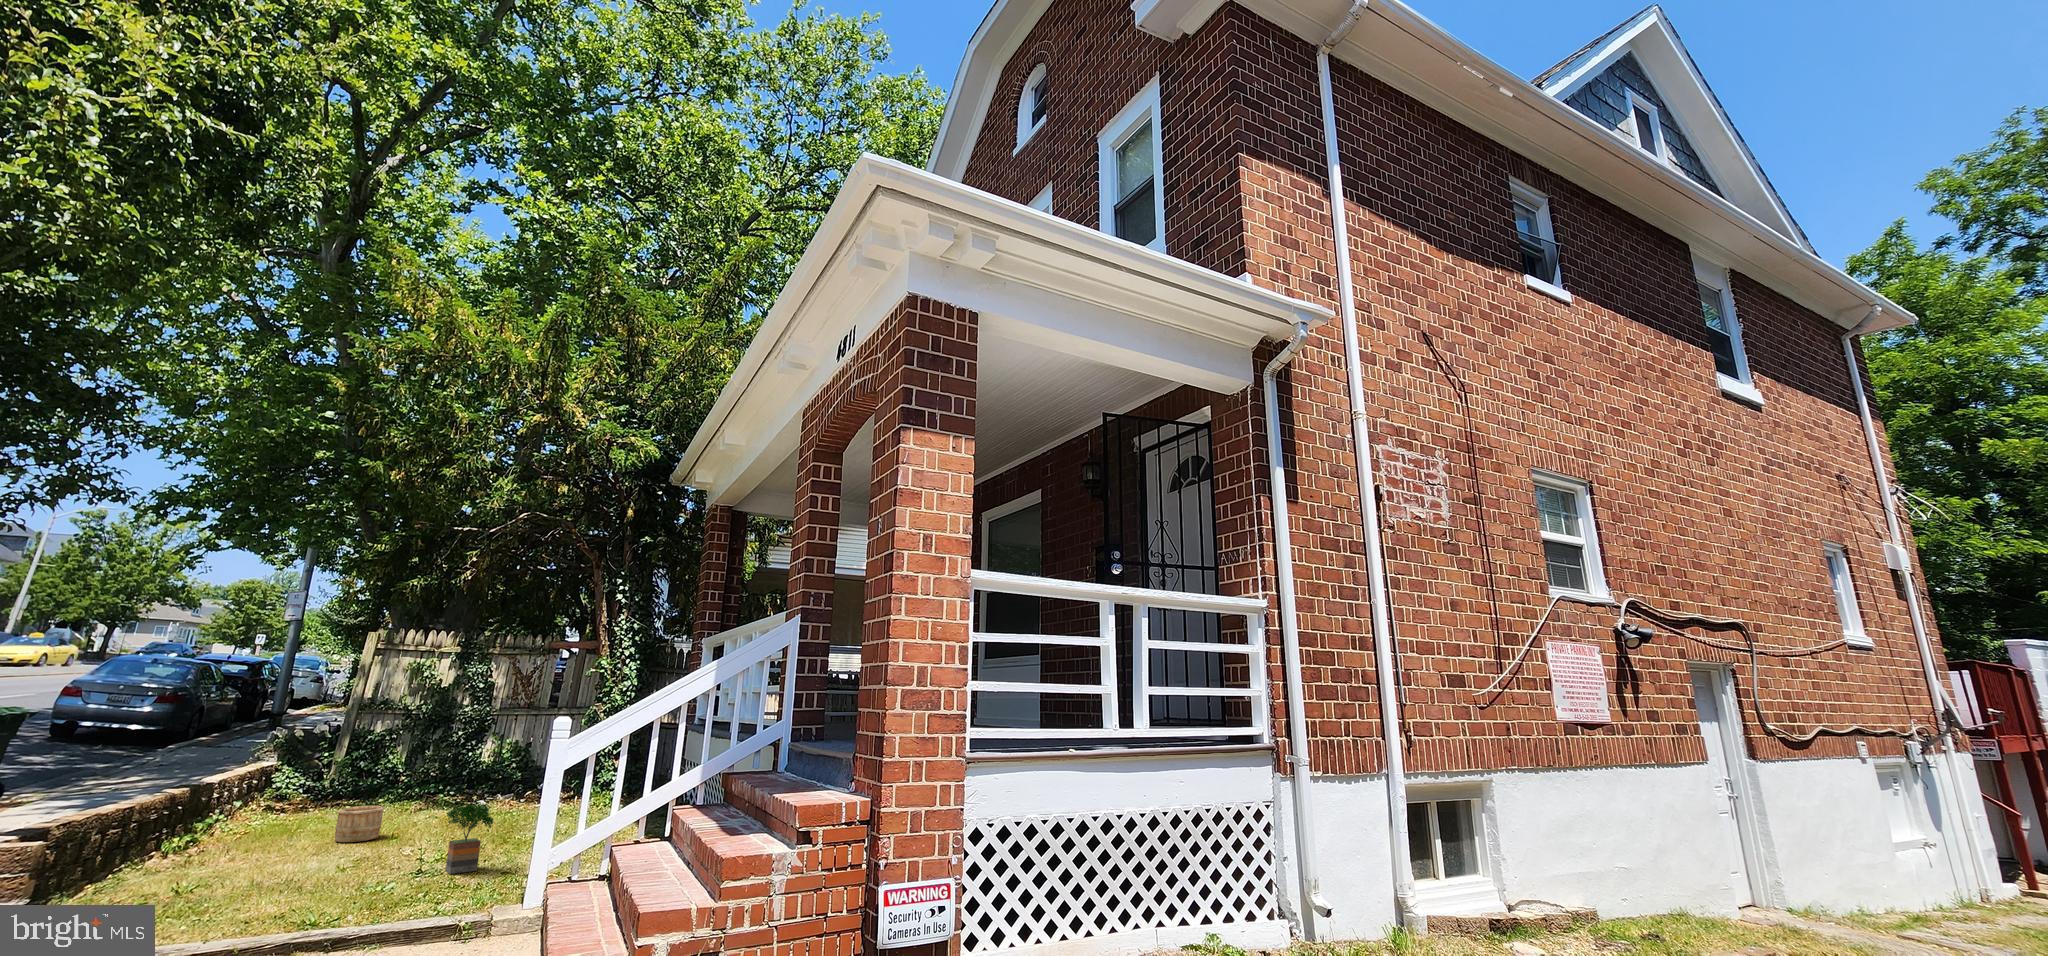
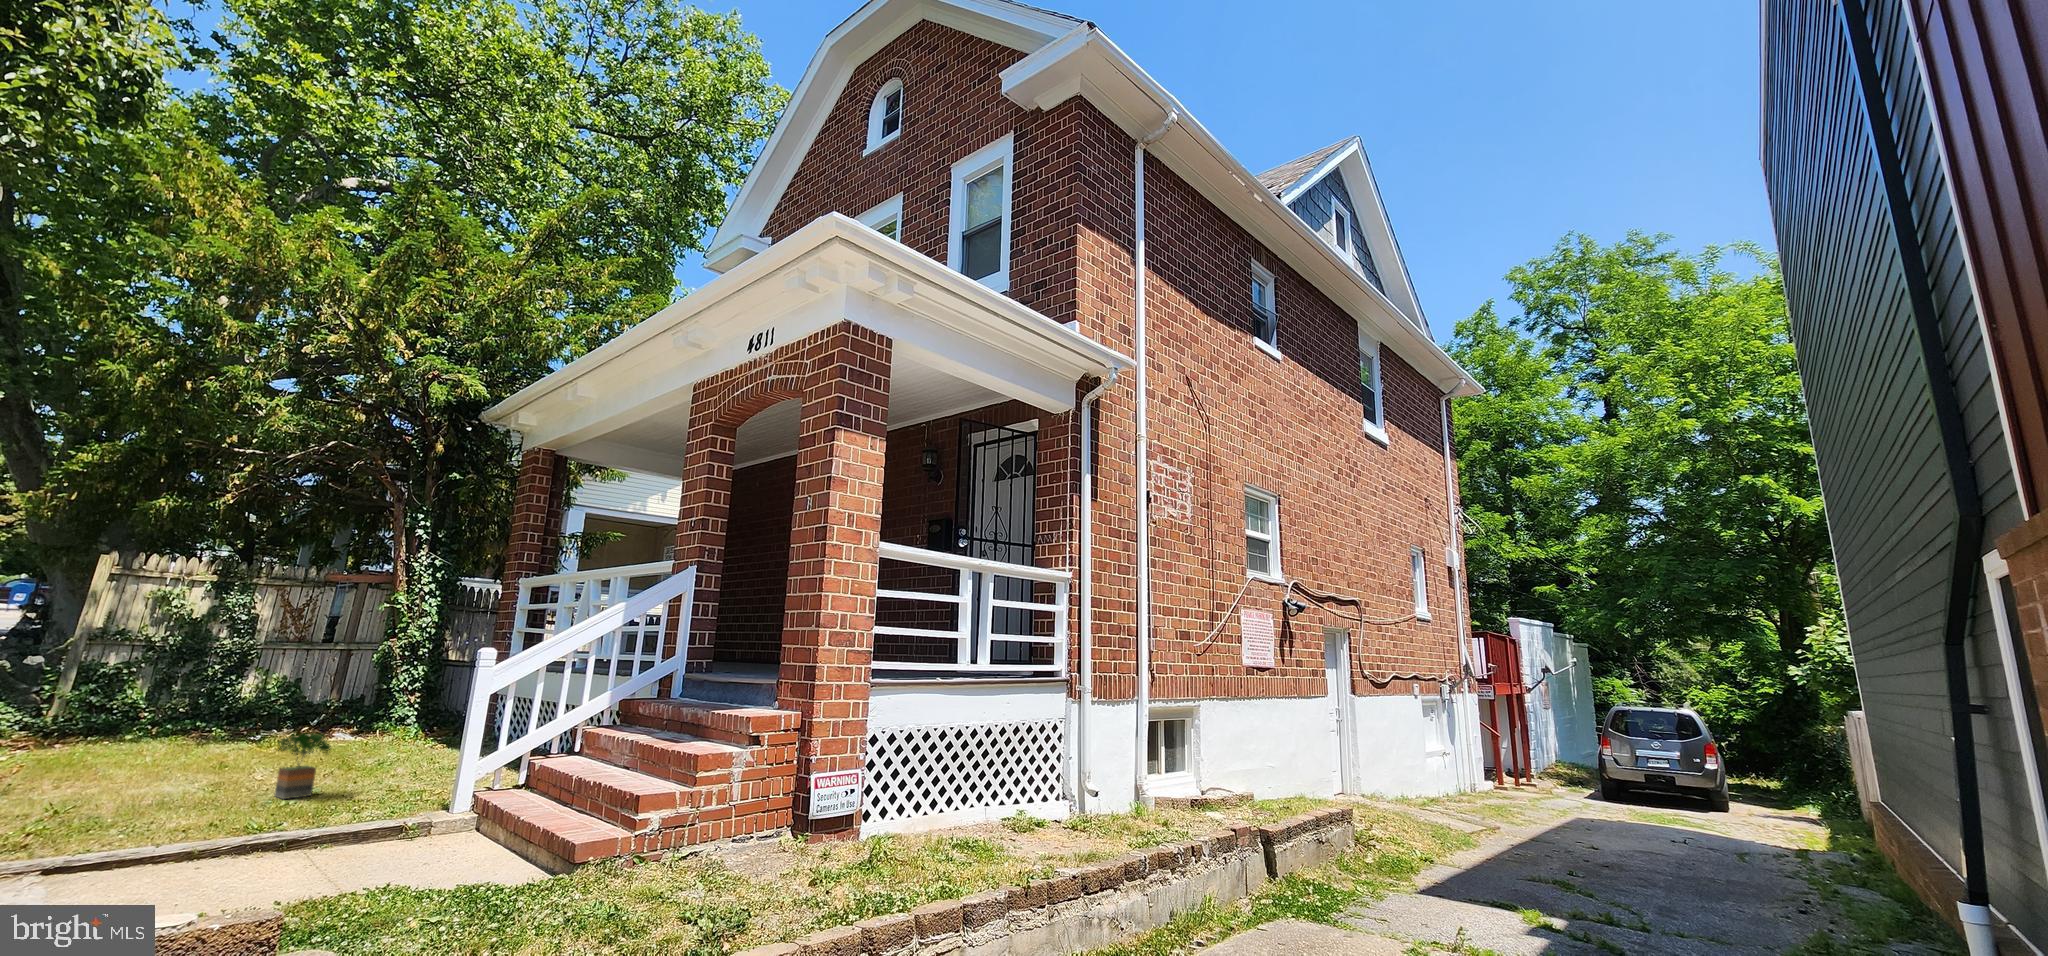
wooden bucket: present [335,806,385,842] -> none [103,738,164,776]

